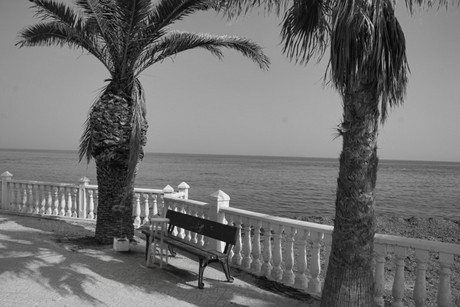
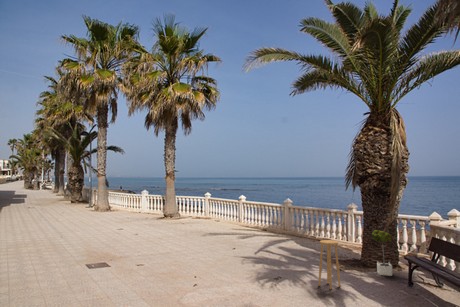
stool: present [147,218,170,268] -> present [318,240,340,289]

